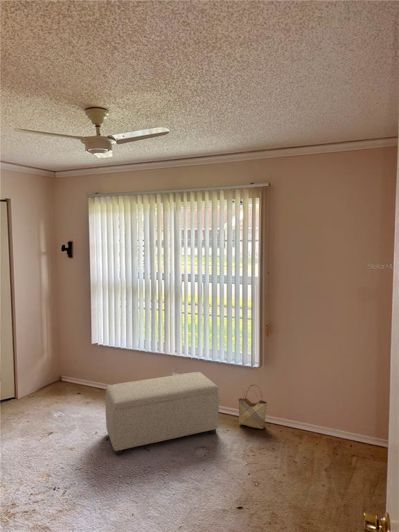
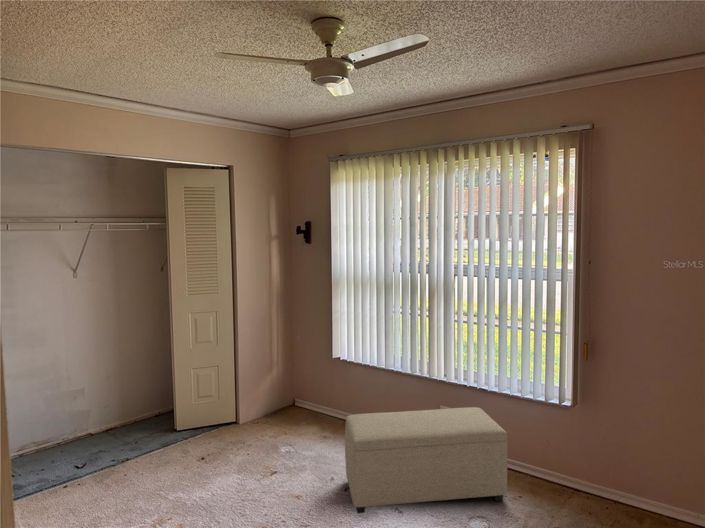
woven basket: present [238,385,267,429] -> none [539,435,587,505]

